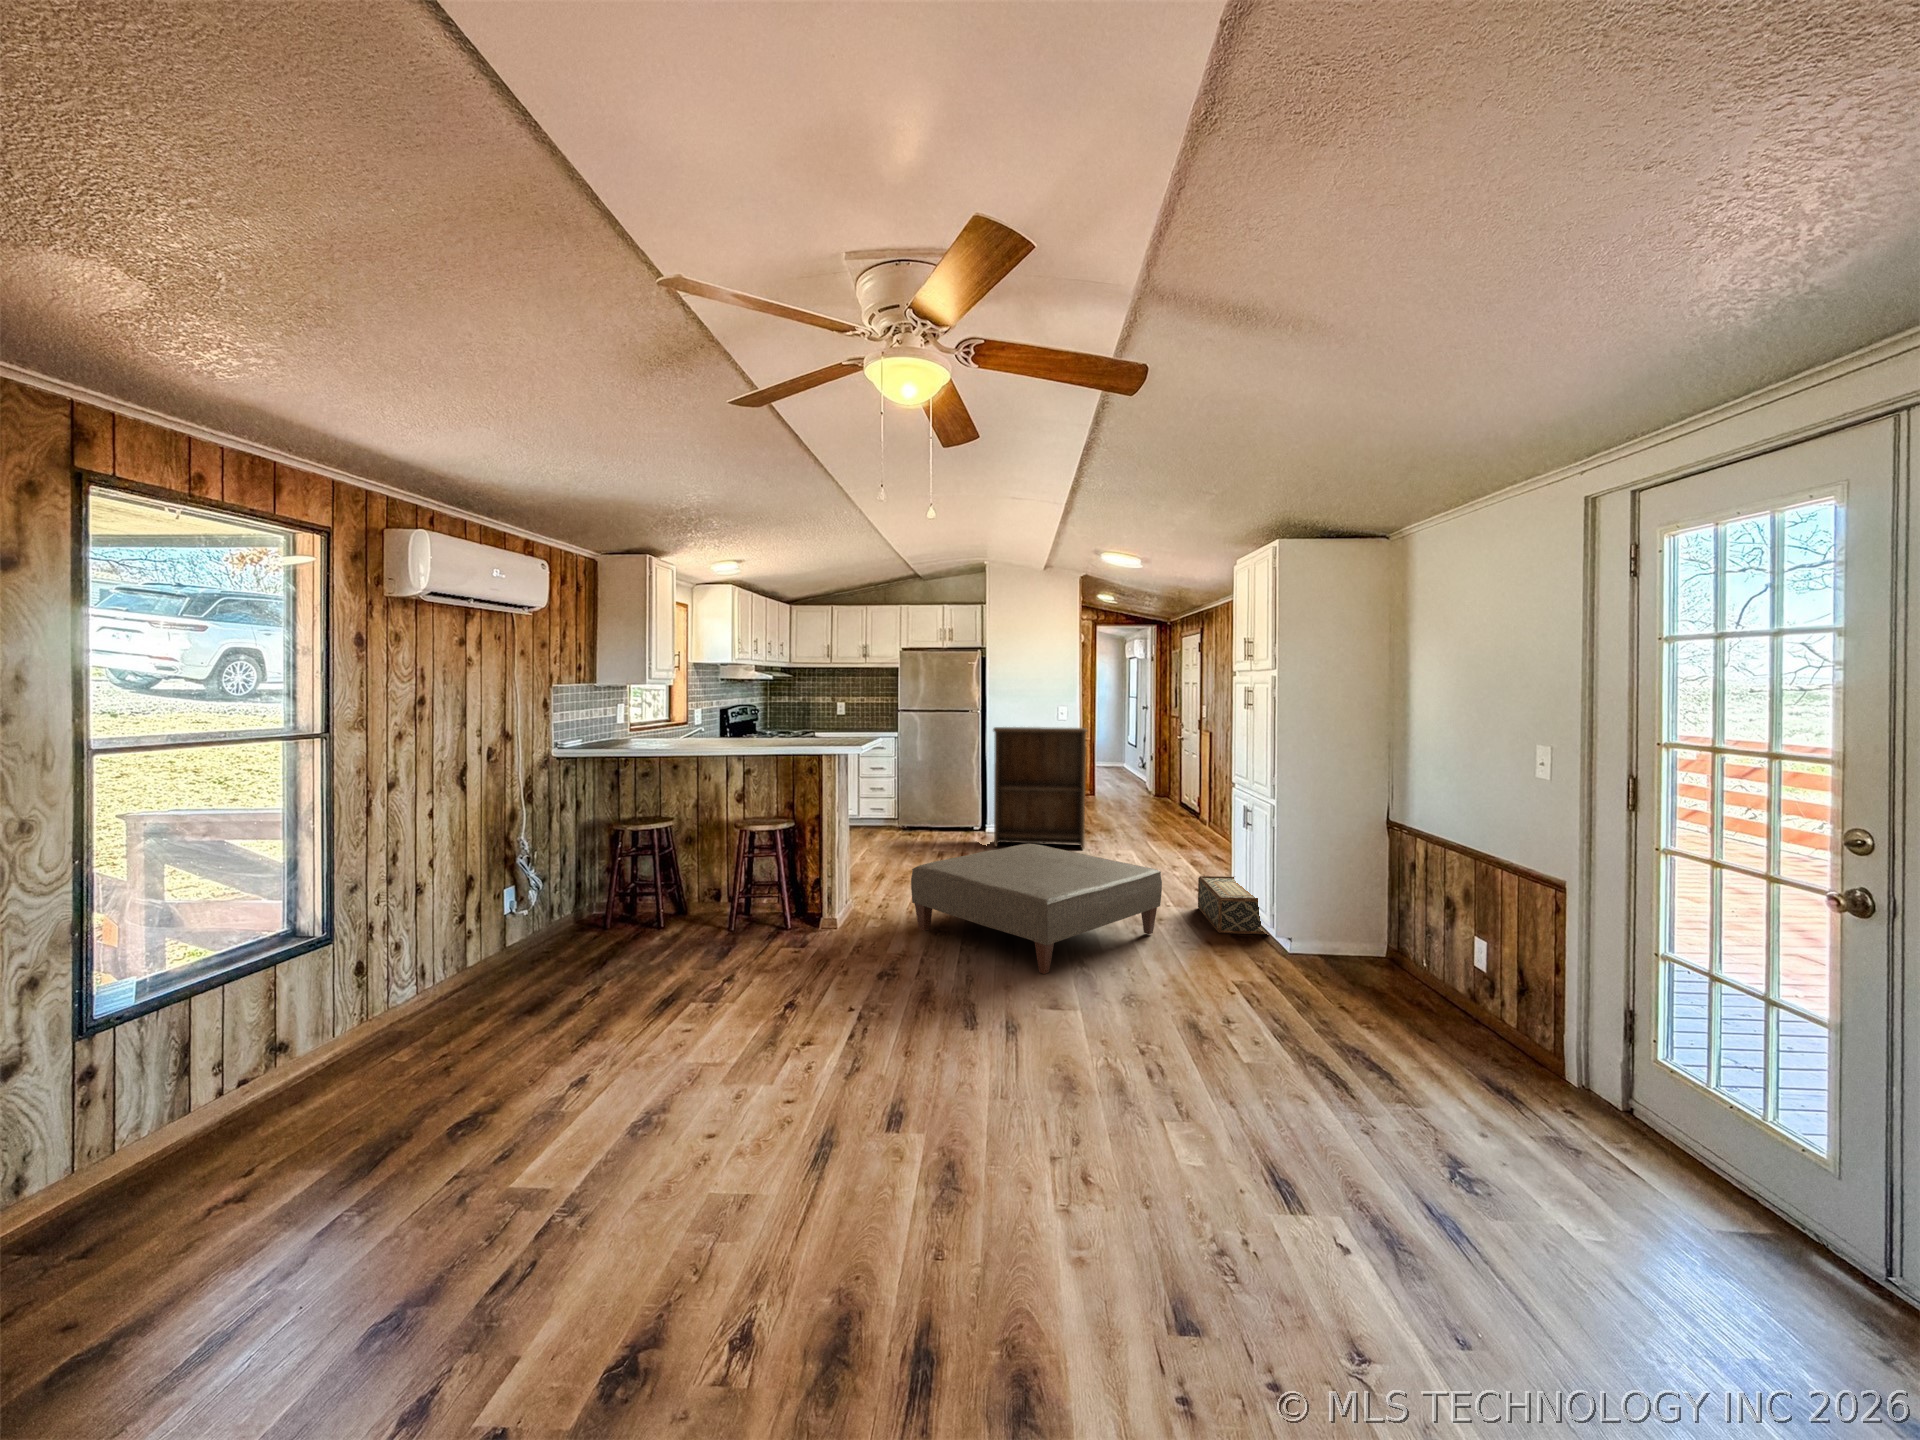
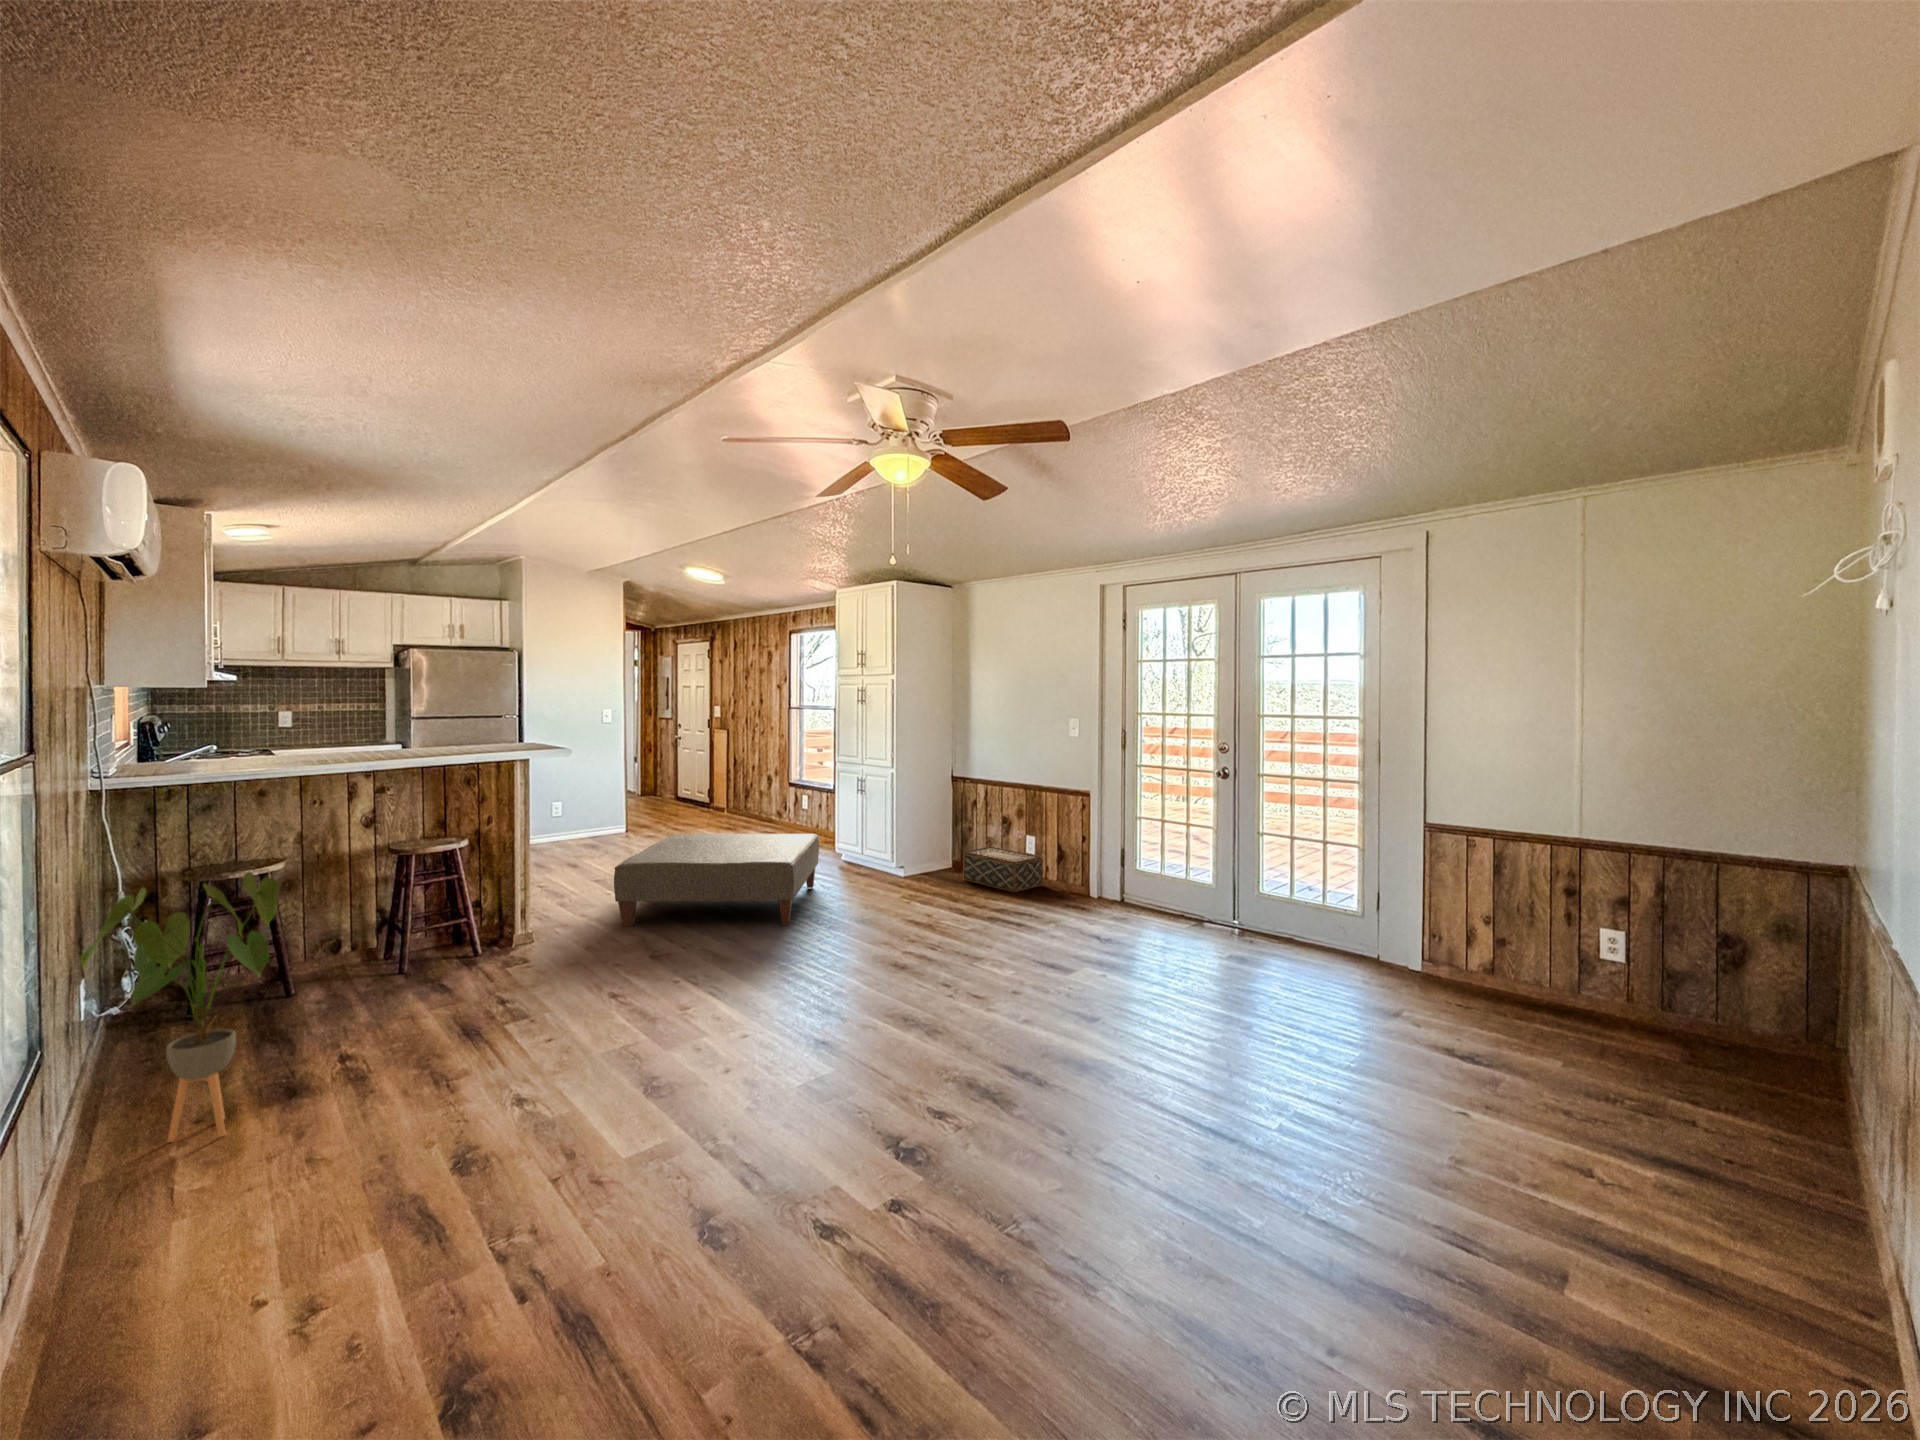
bookshelf: present [993,727,1087,849] -> none [539,728,648,859]
house plant: none [384,828,521,1021] -> present [80,872,279,1142]
woven basket: present [1198,876,1265,934] -> present [963,847,1043,892]

